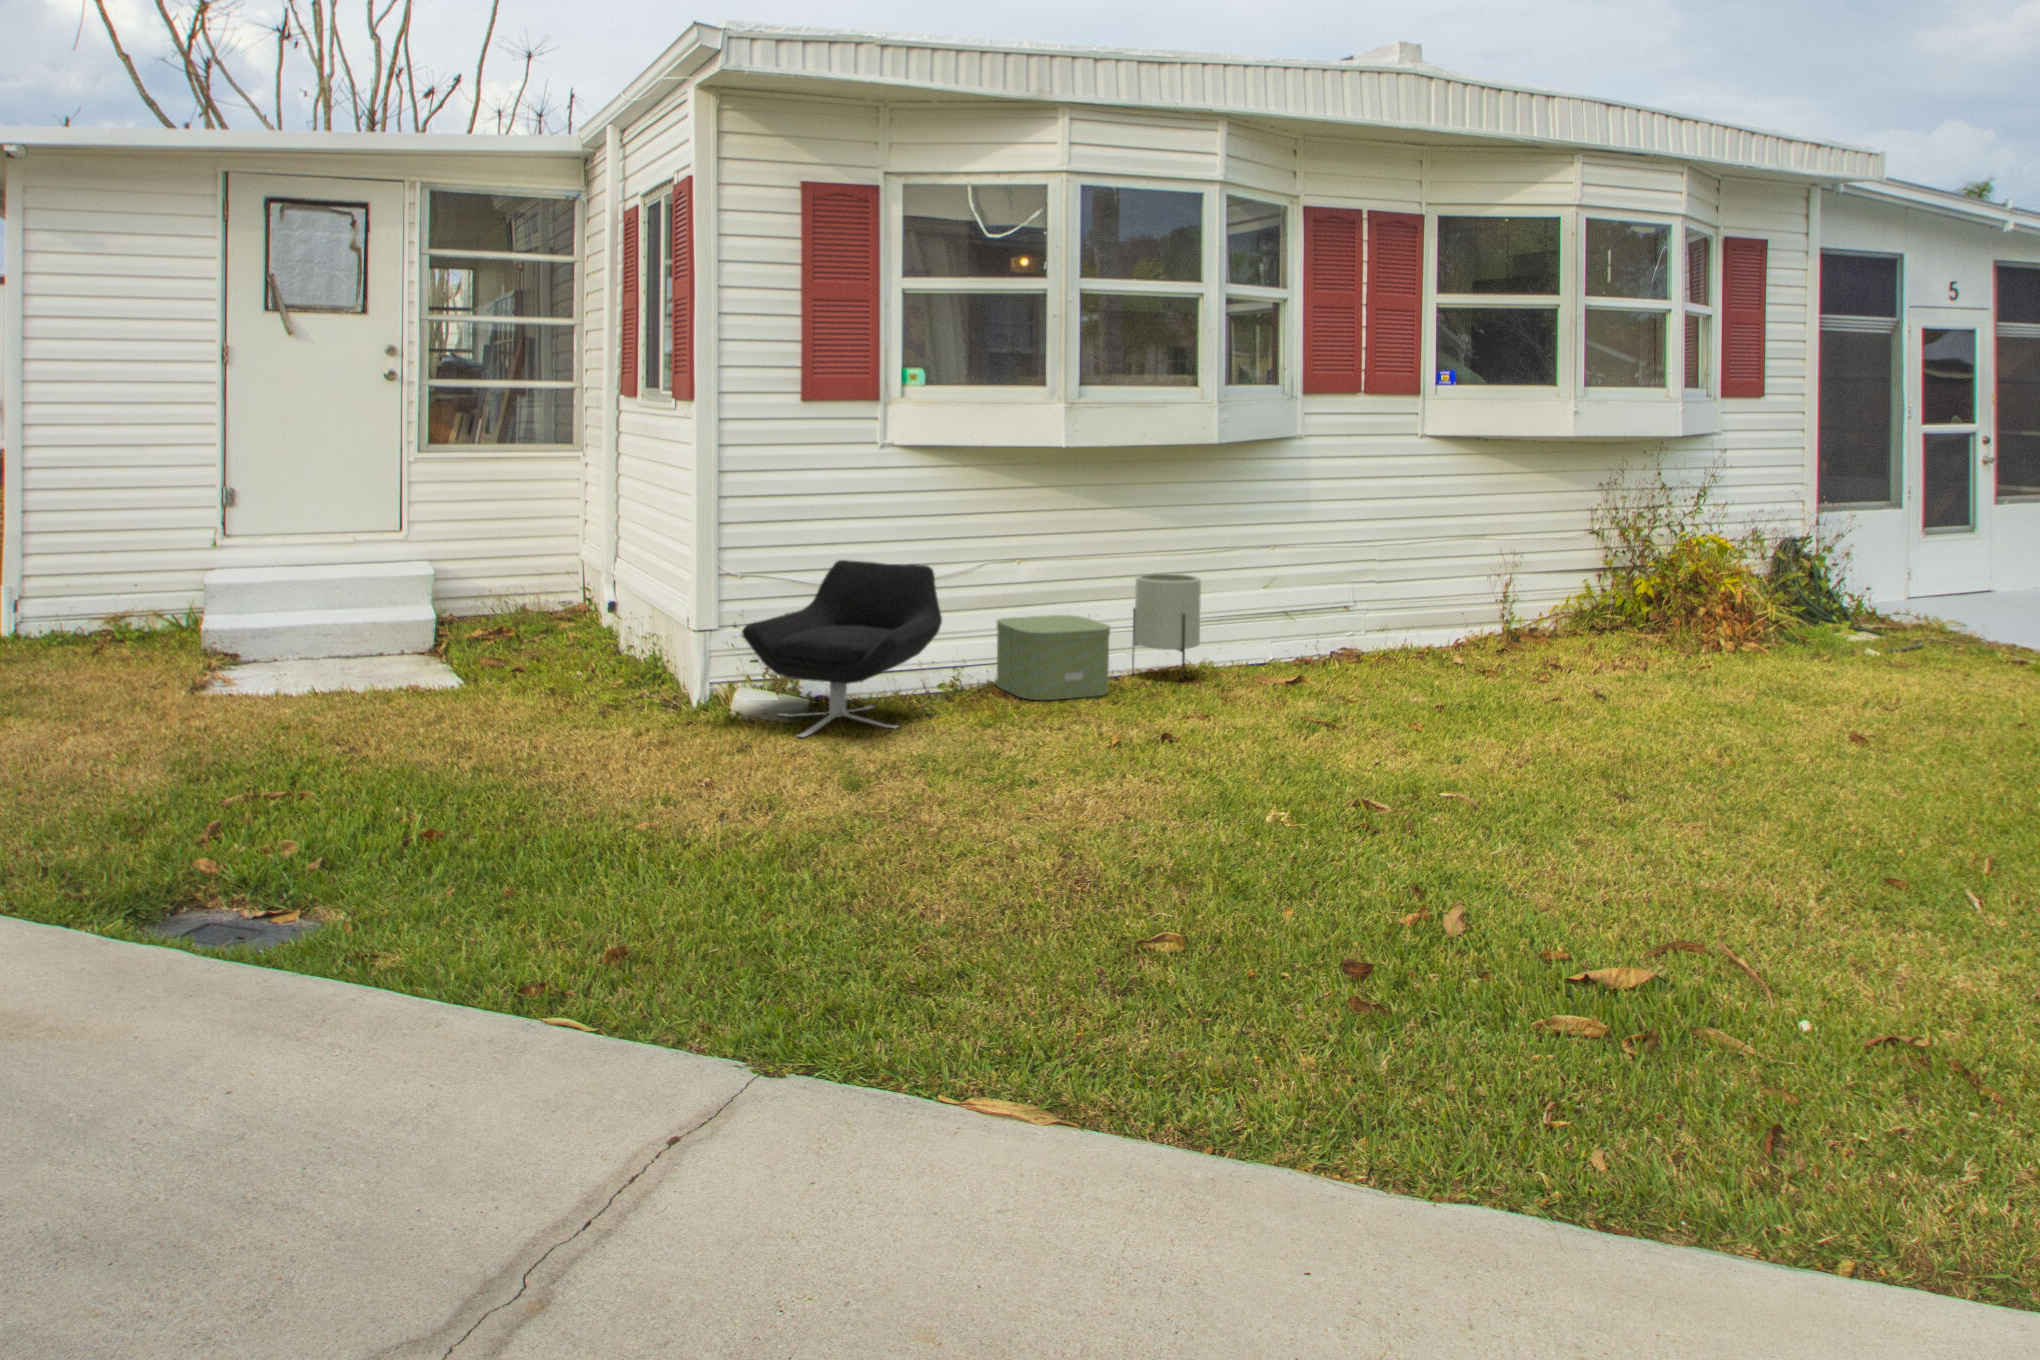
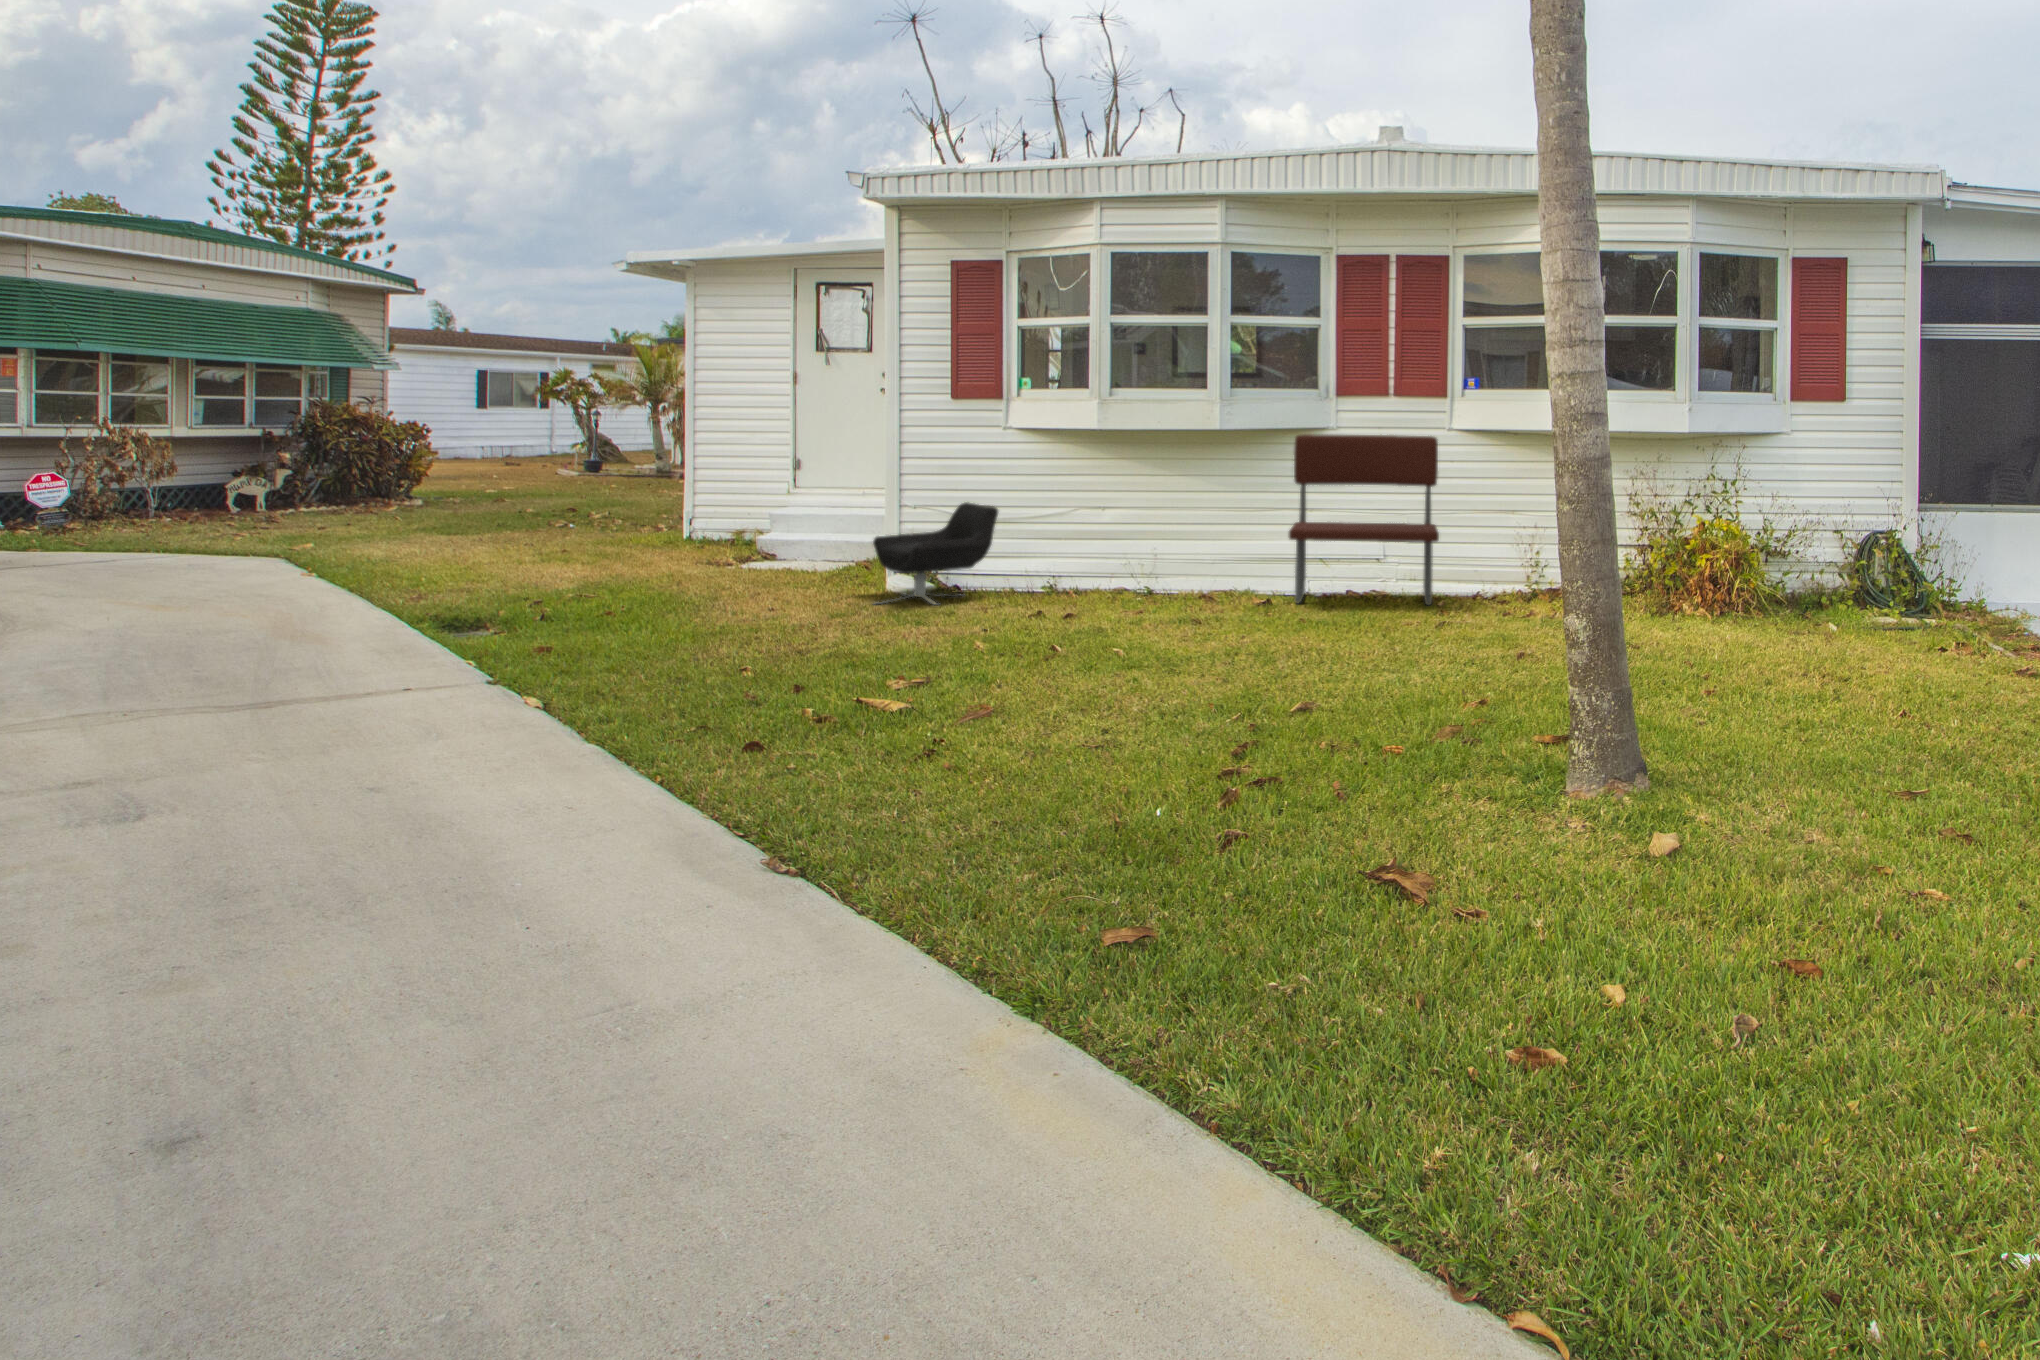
bench: none [1281,445,1505,677] -> present [1289,434,1439,605]
planter: present [1132,573,1201,681] -> none [1170,523,1217,598]
storage box: present [997,615,1110,700] -> none [1058,547,1133,601]

